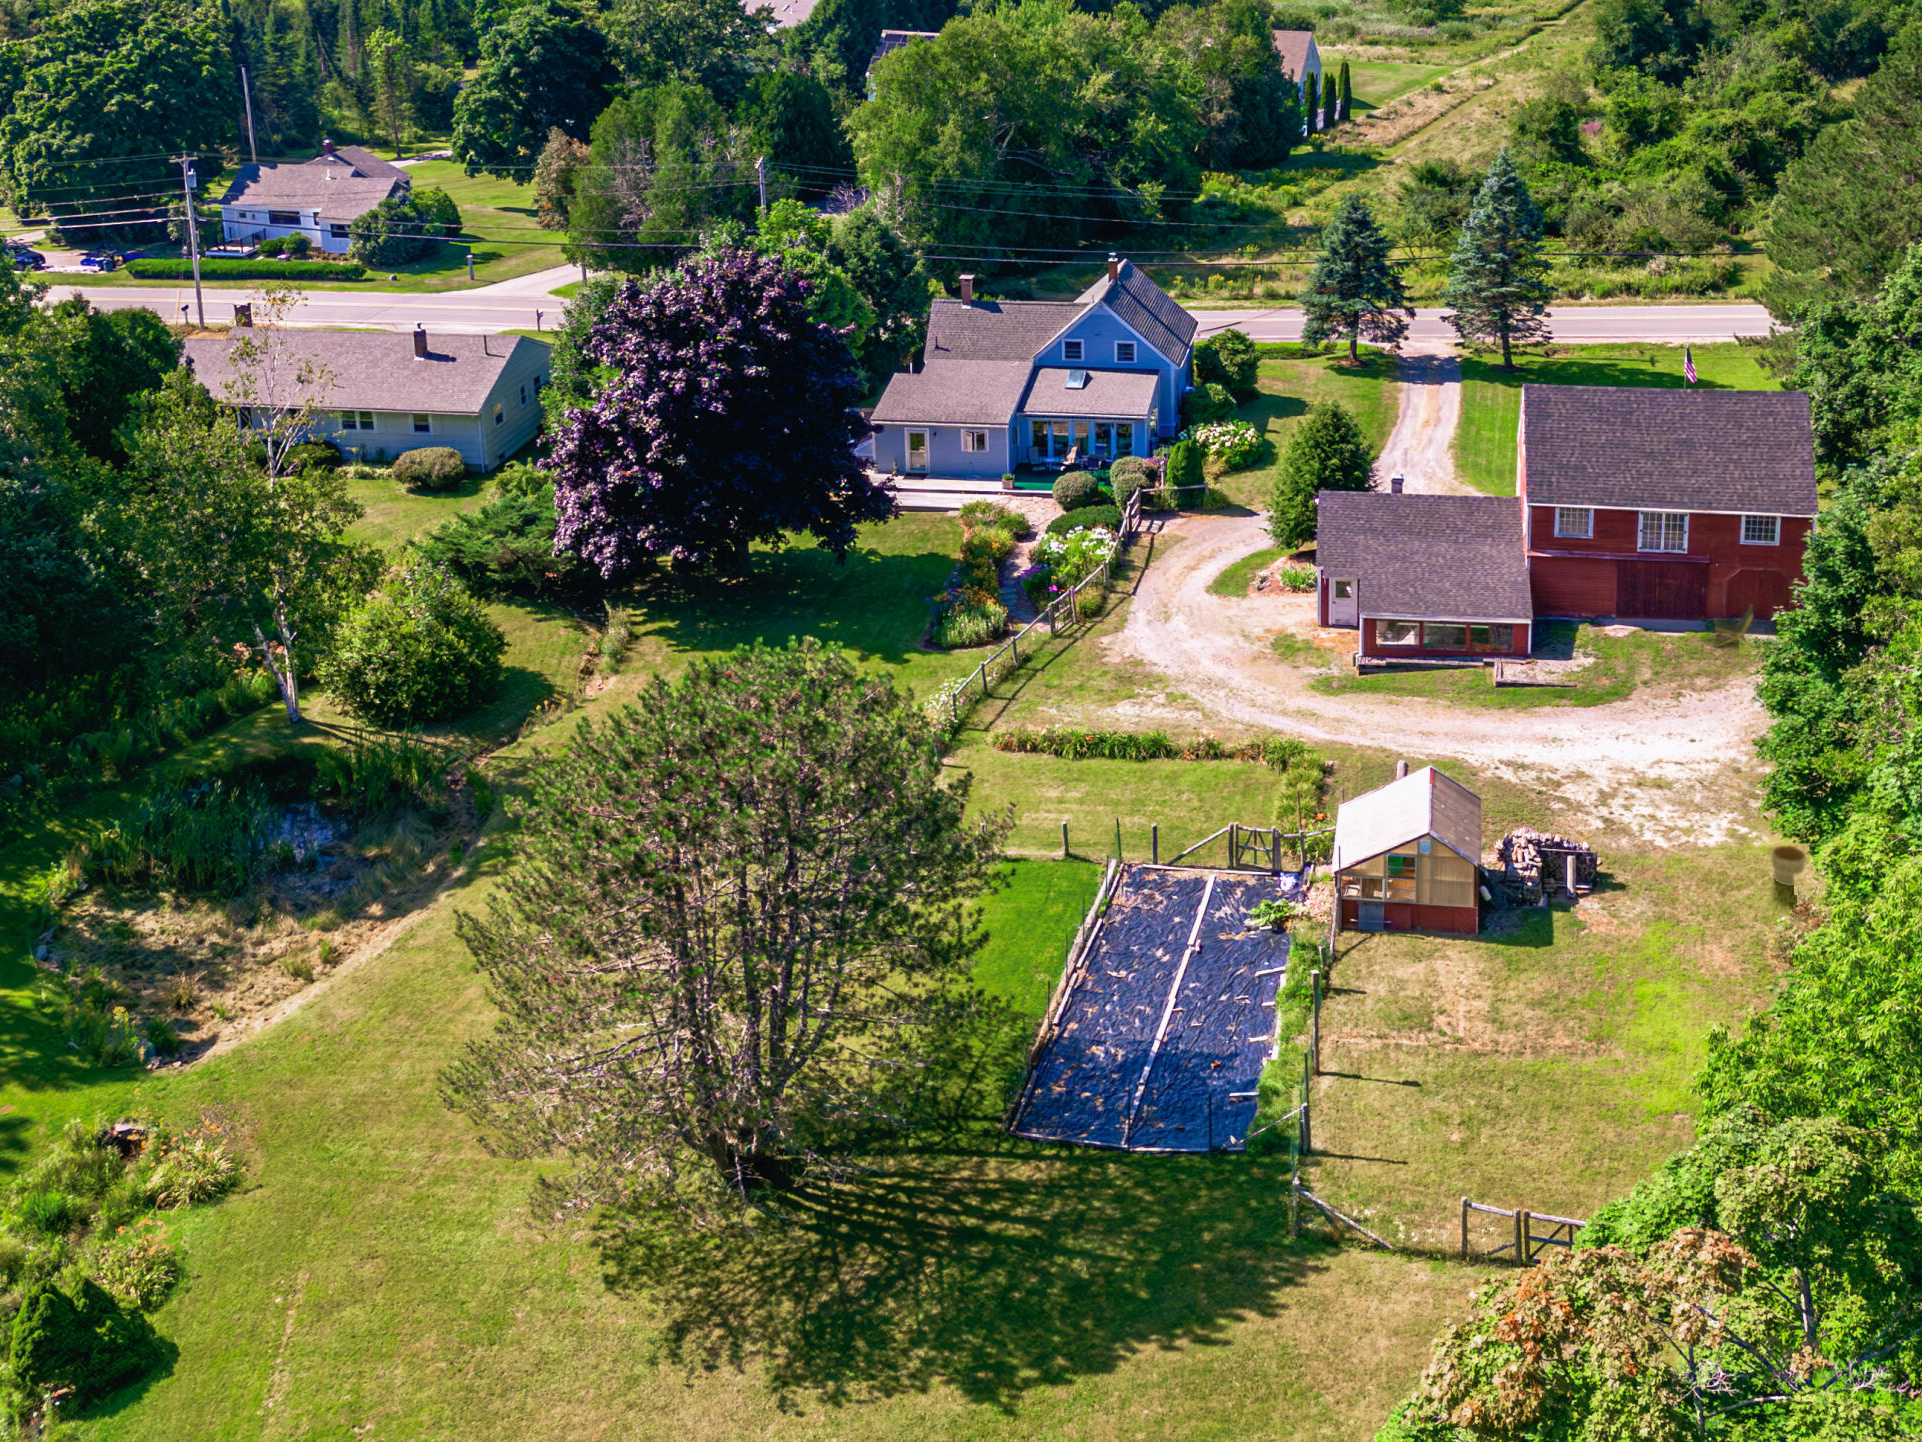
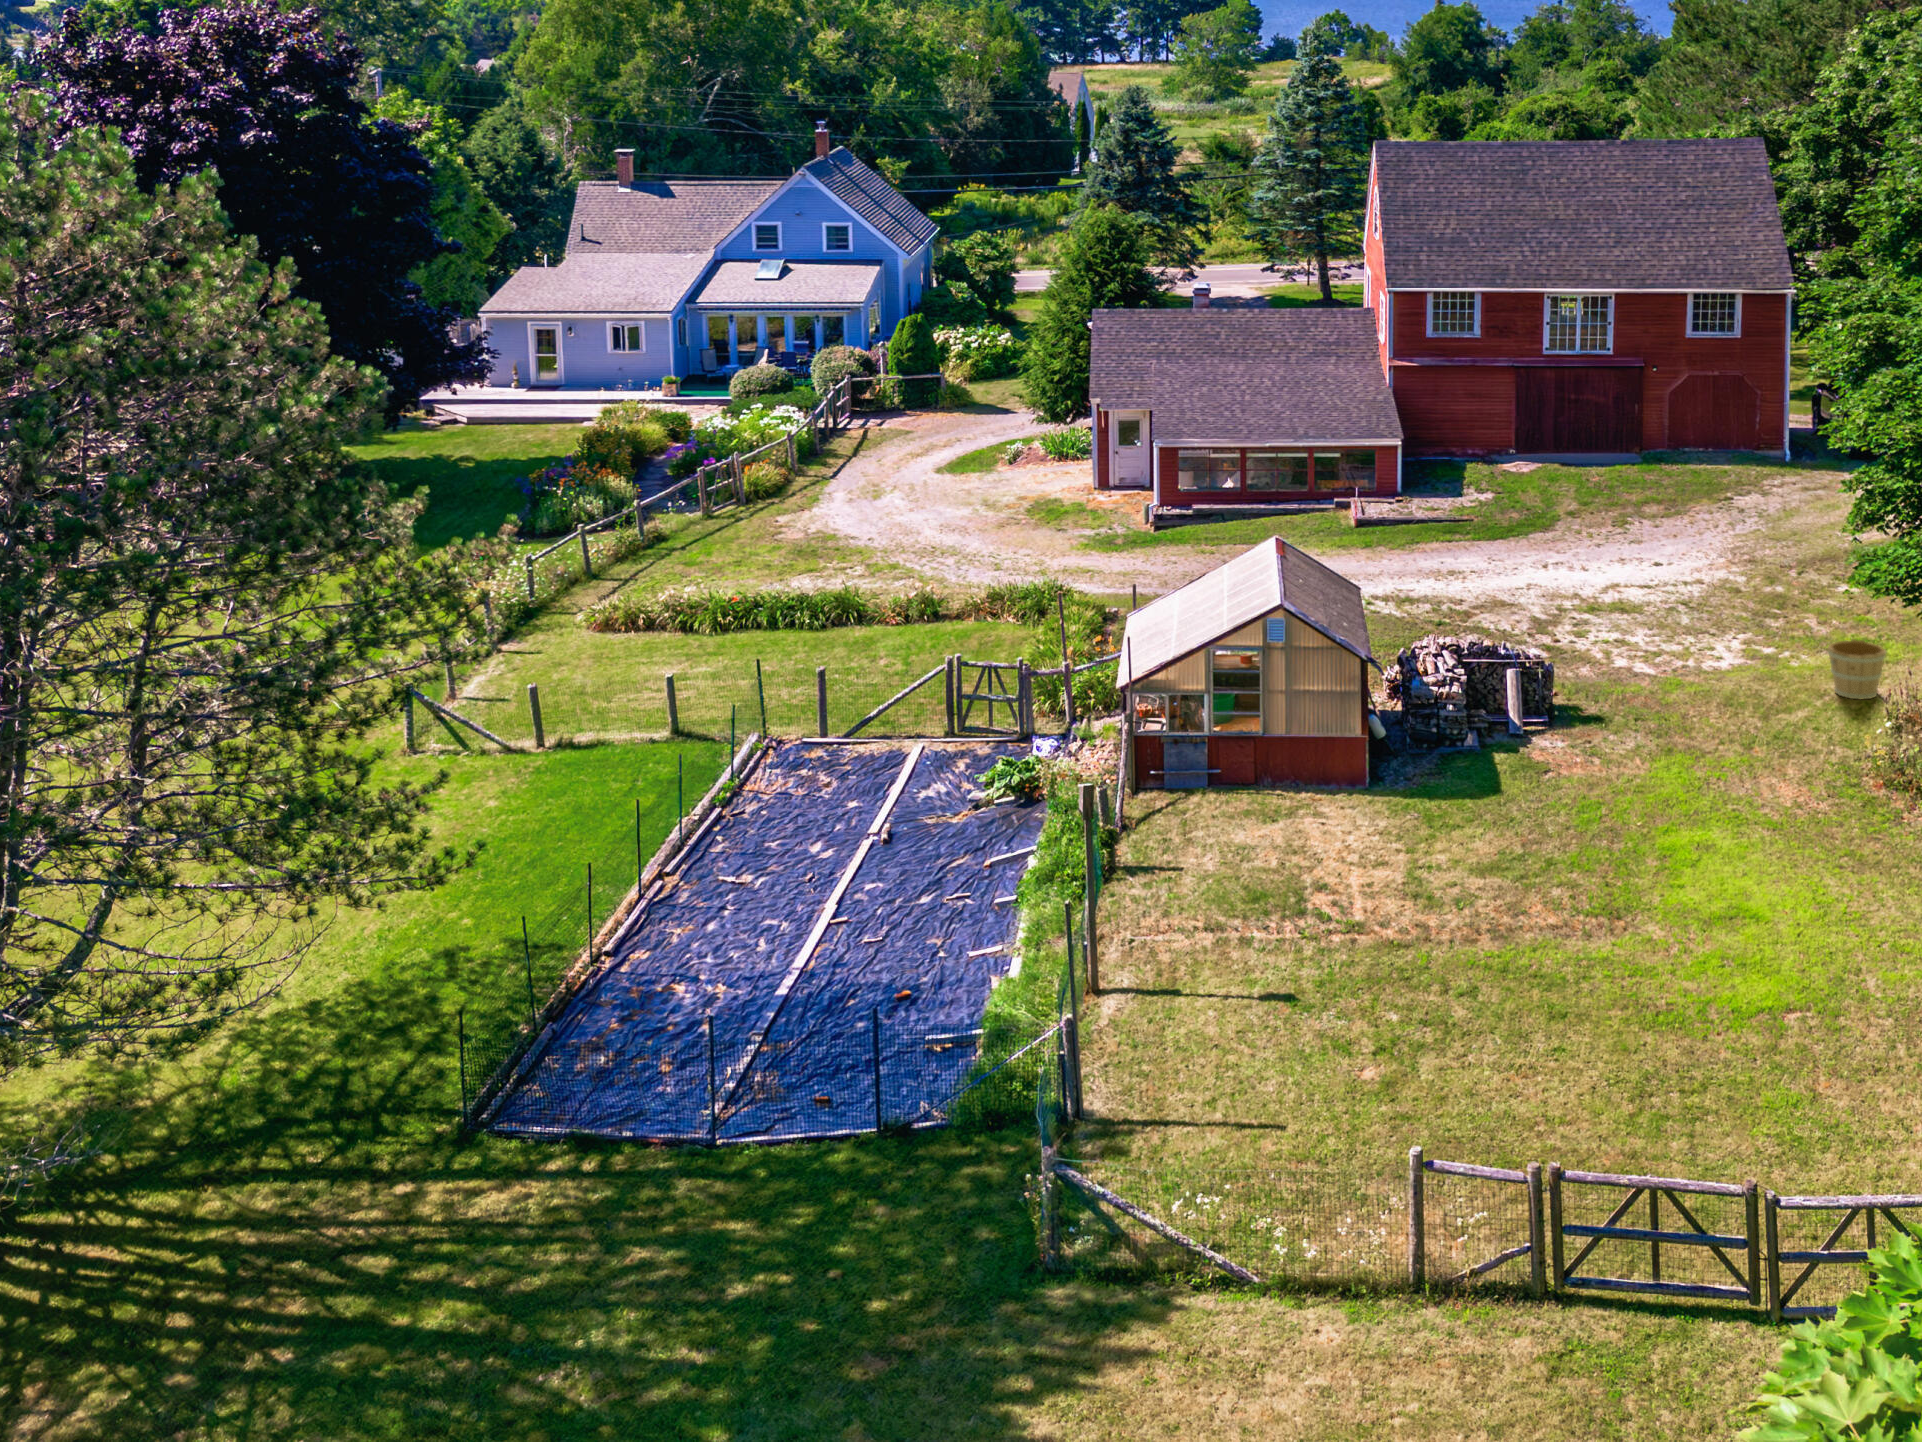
lounge chair: present [1715,605,1753,647] -> none [1654,424,1712,483]

